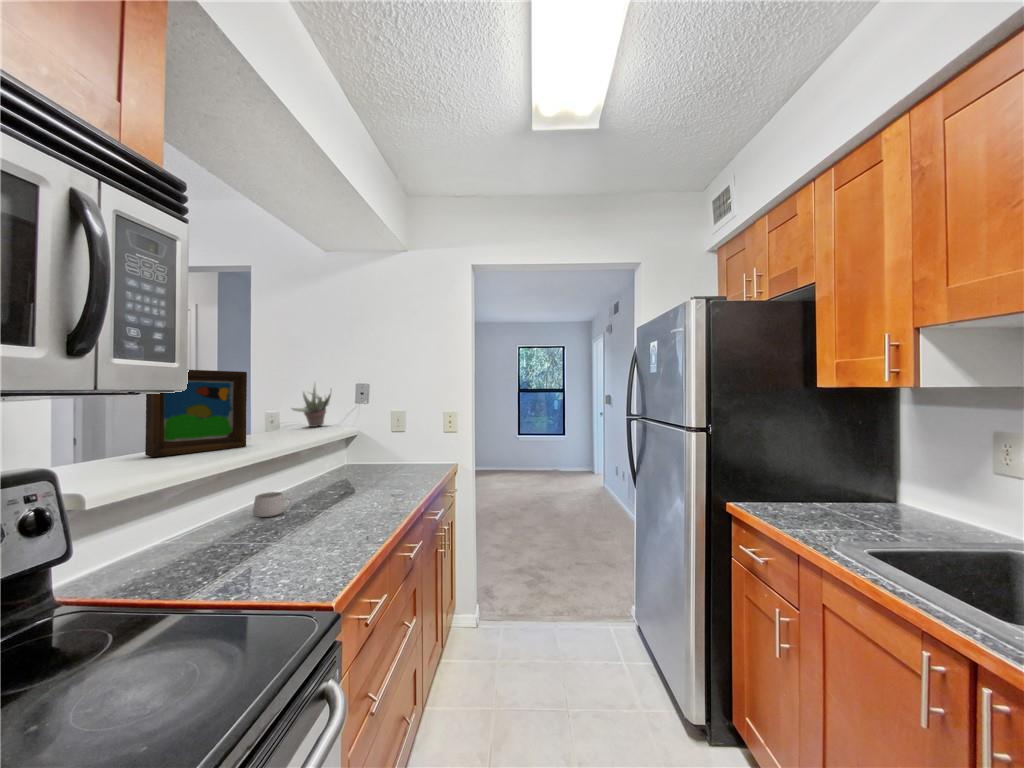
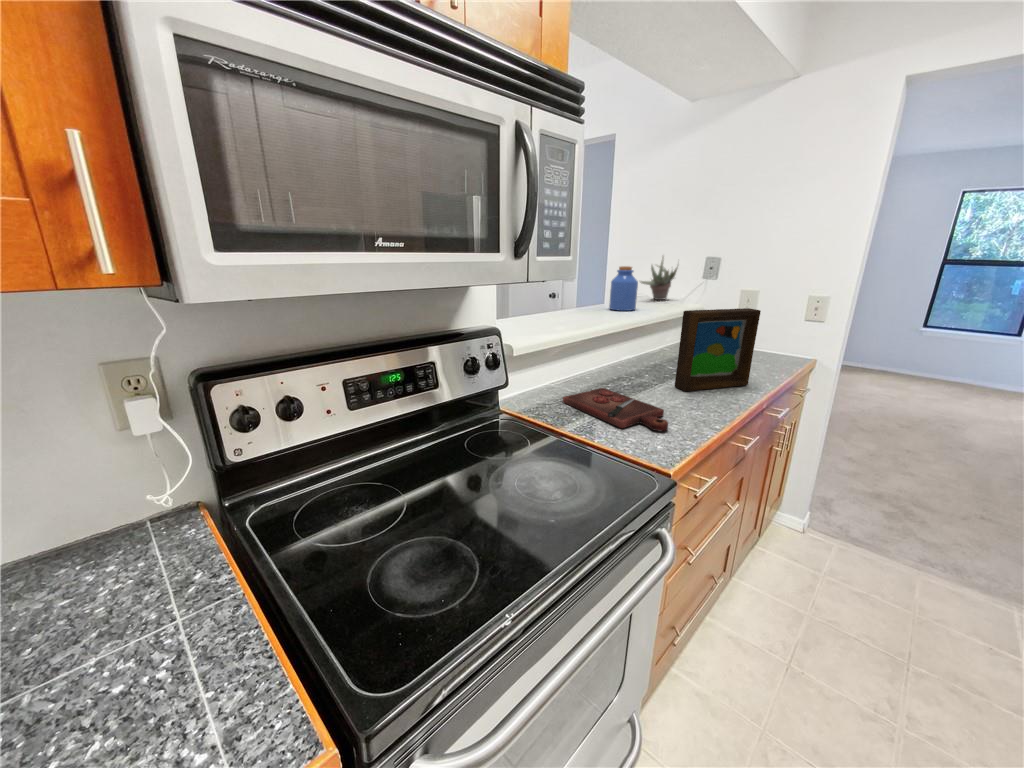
picture frame: present [145,370,247,457] -> present [675,308,761,391]
jar: none [255,392,288,439] -> present [609,266,638,311]
mug: present [253,492,292,517] -> none [607,360,638,381]
cutting board: none [183,529,329,571] -> present [563,388,668,431]

